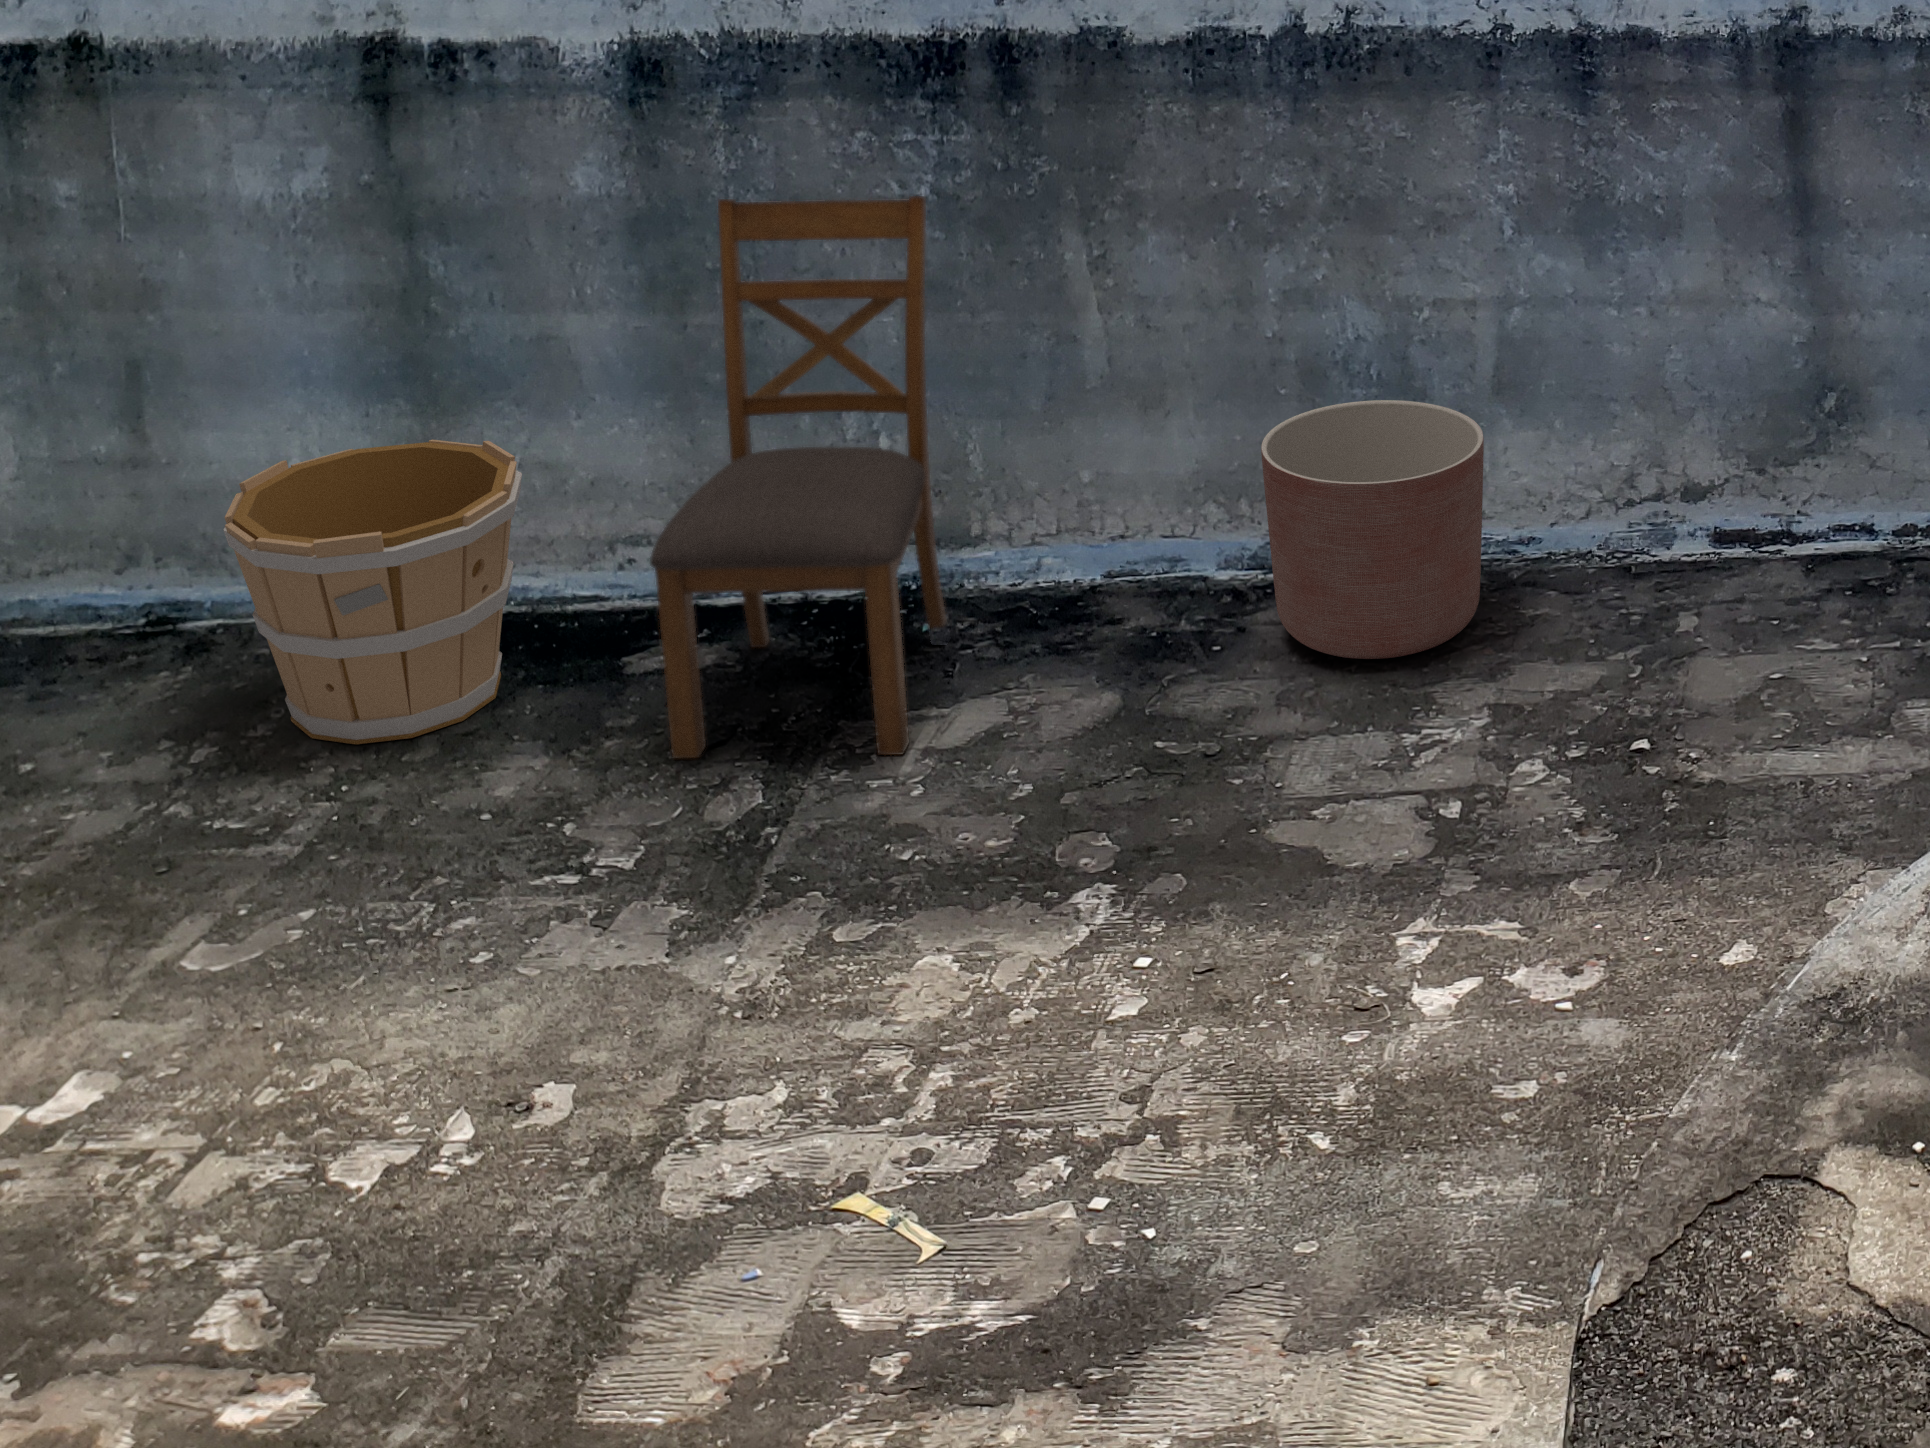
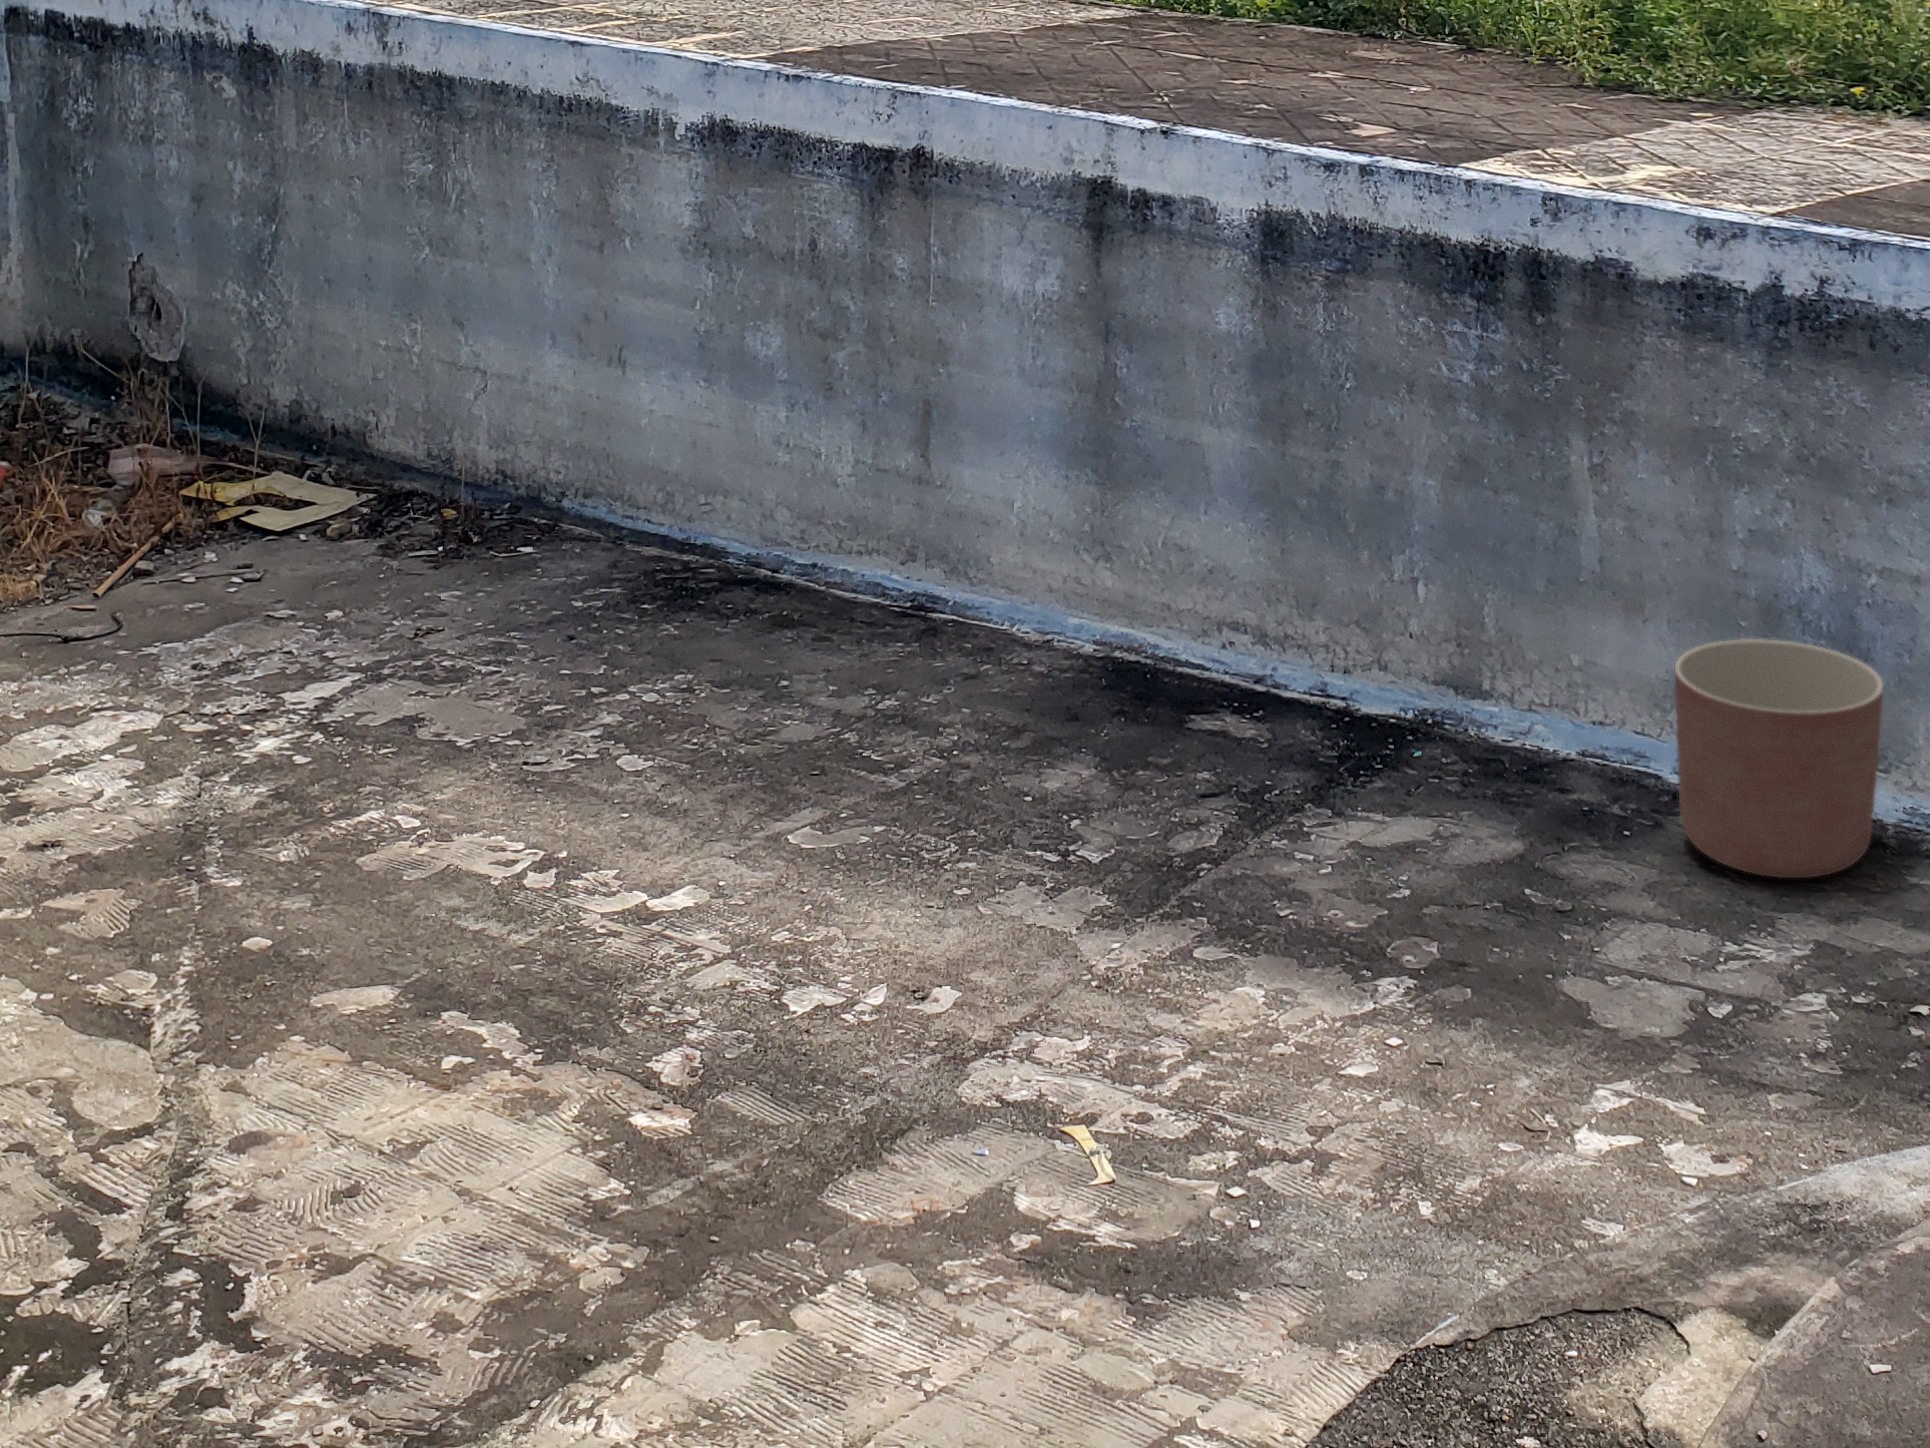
chair: present [650,196,946,759] -> none [1181,362,1454,839]
wooden bucket: present [223,440,522,744] -> none [937,504,1146,730]

